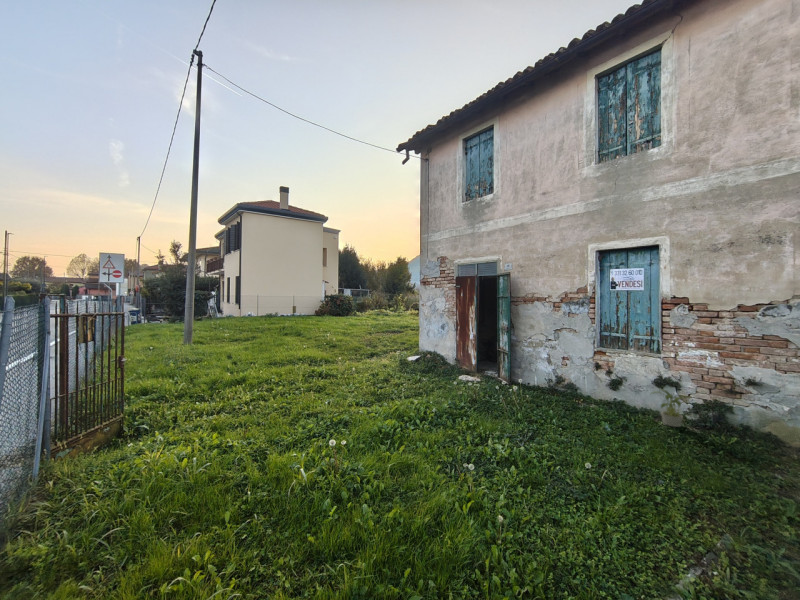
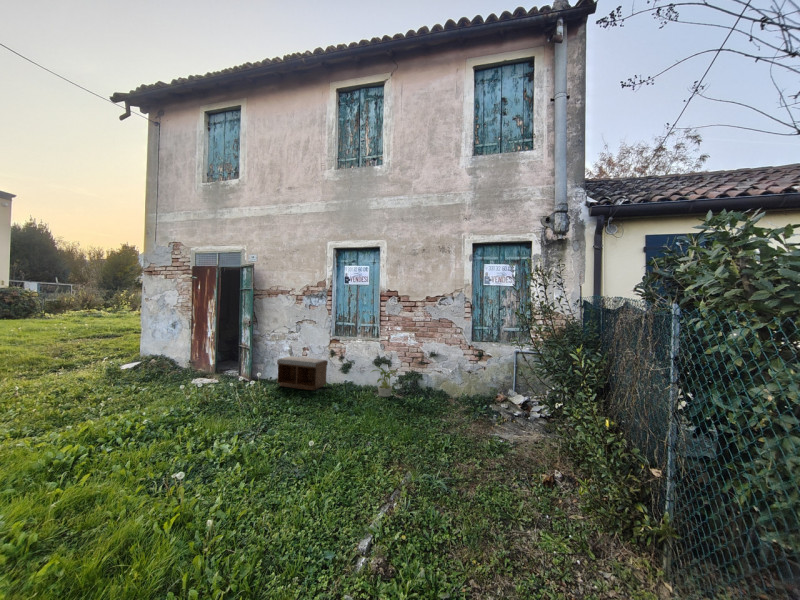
bench: none [534,364,590,403] -> present [277,357,328,390]

